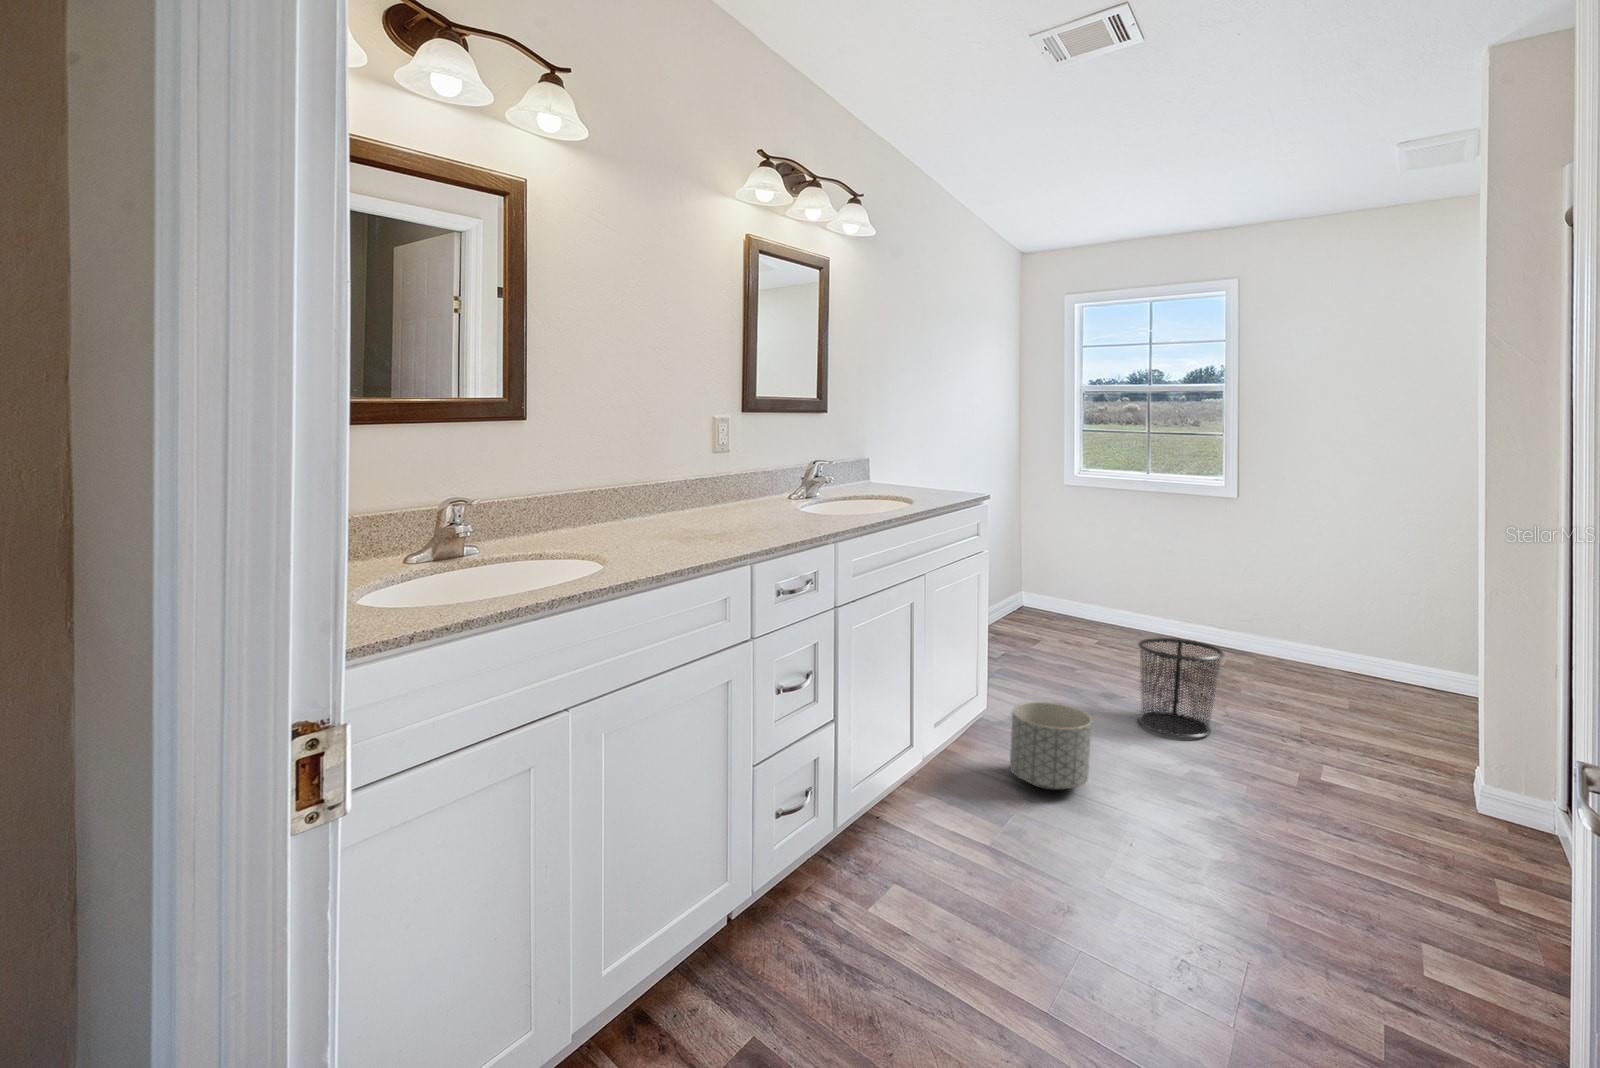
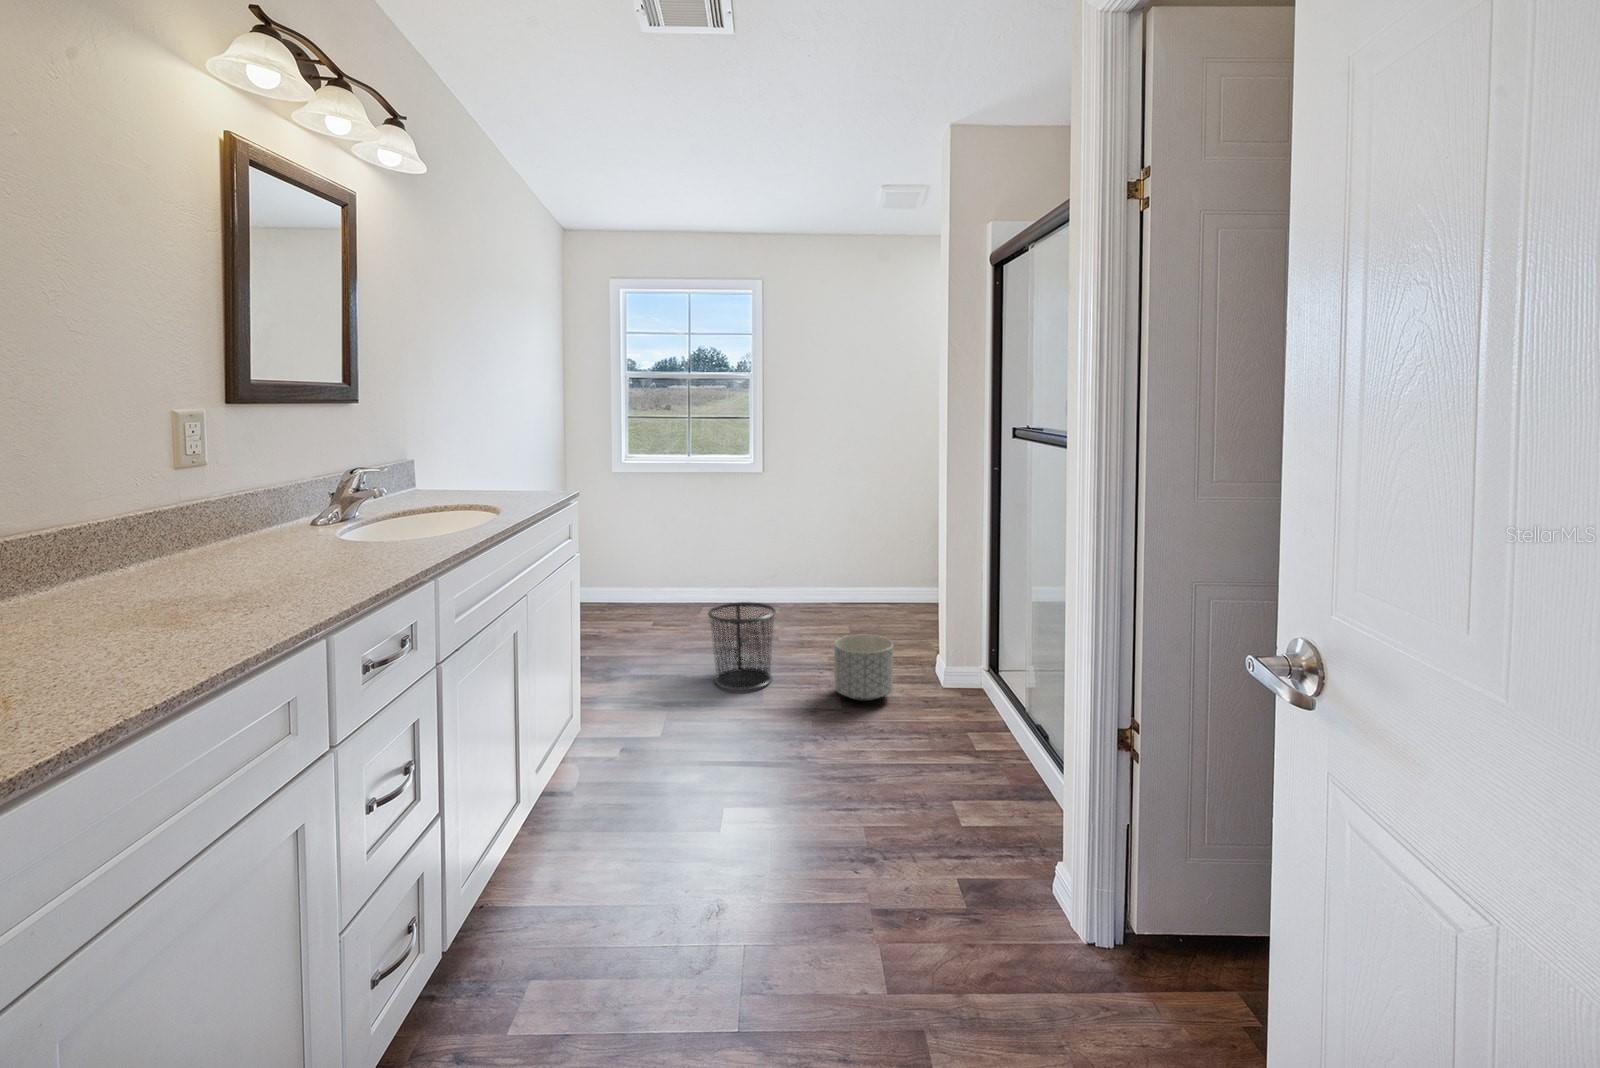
planter: present [1010,702,1092,790] -> present [834,635,893,701]

